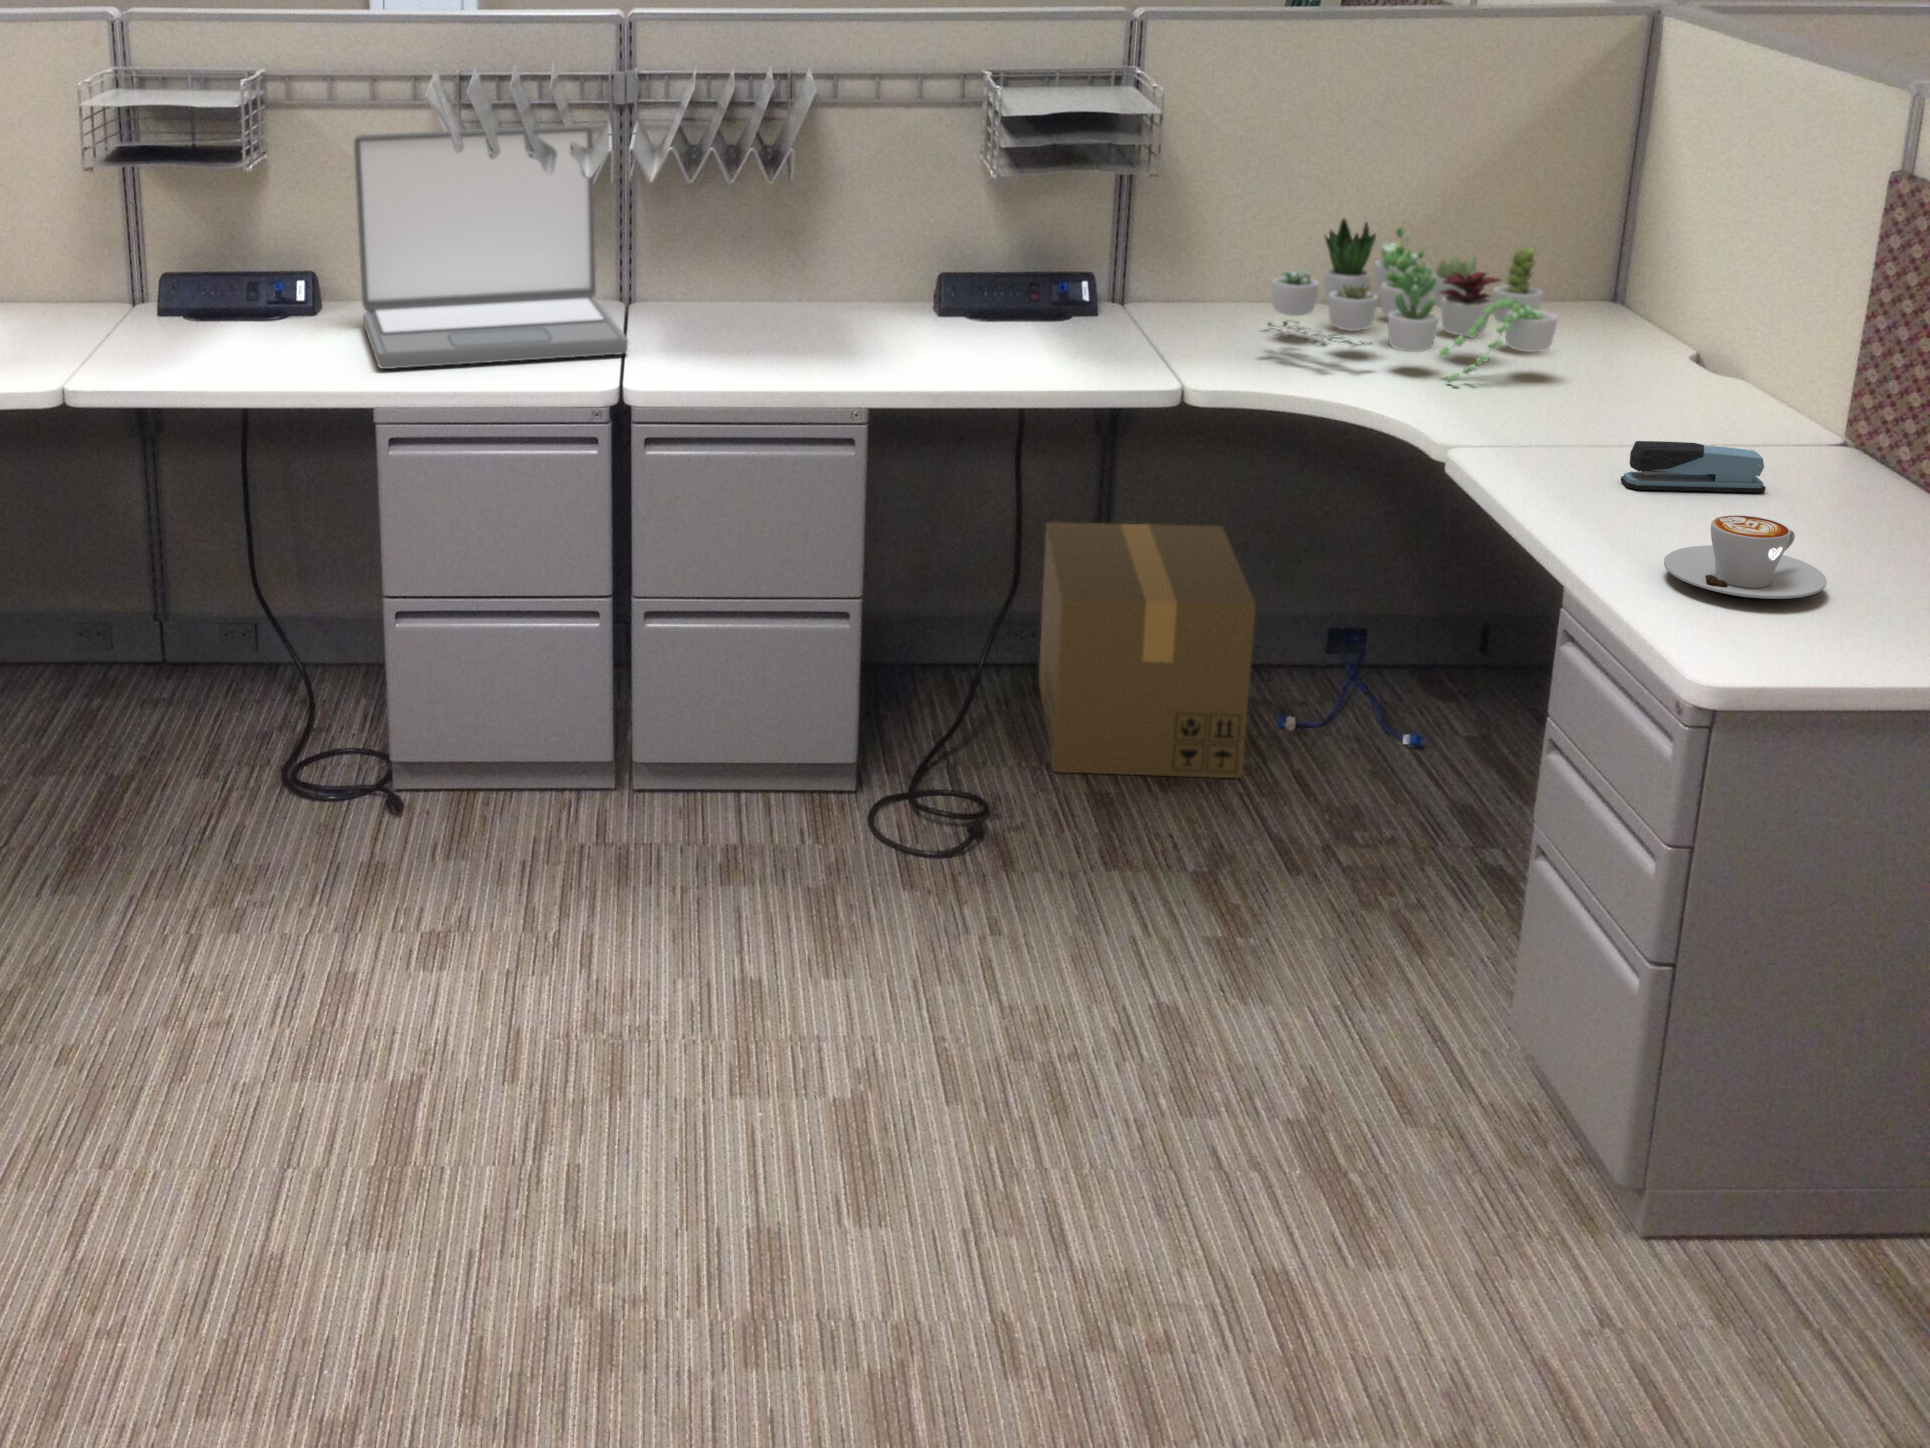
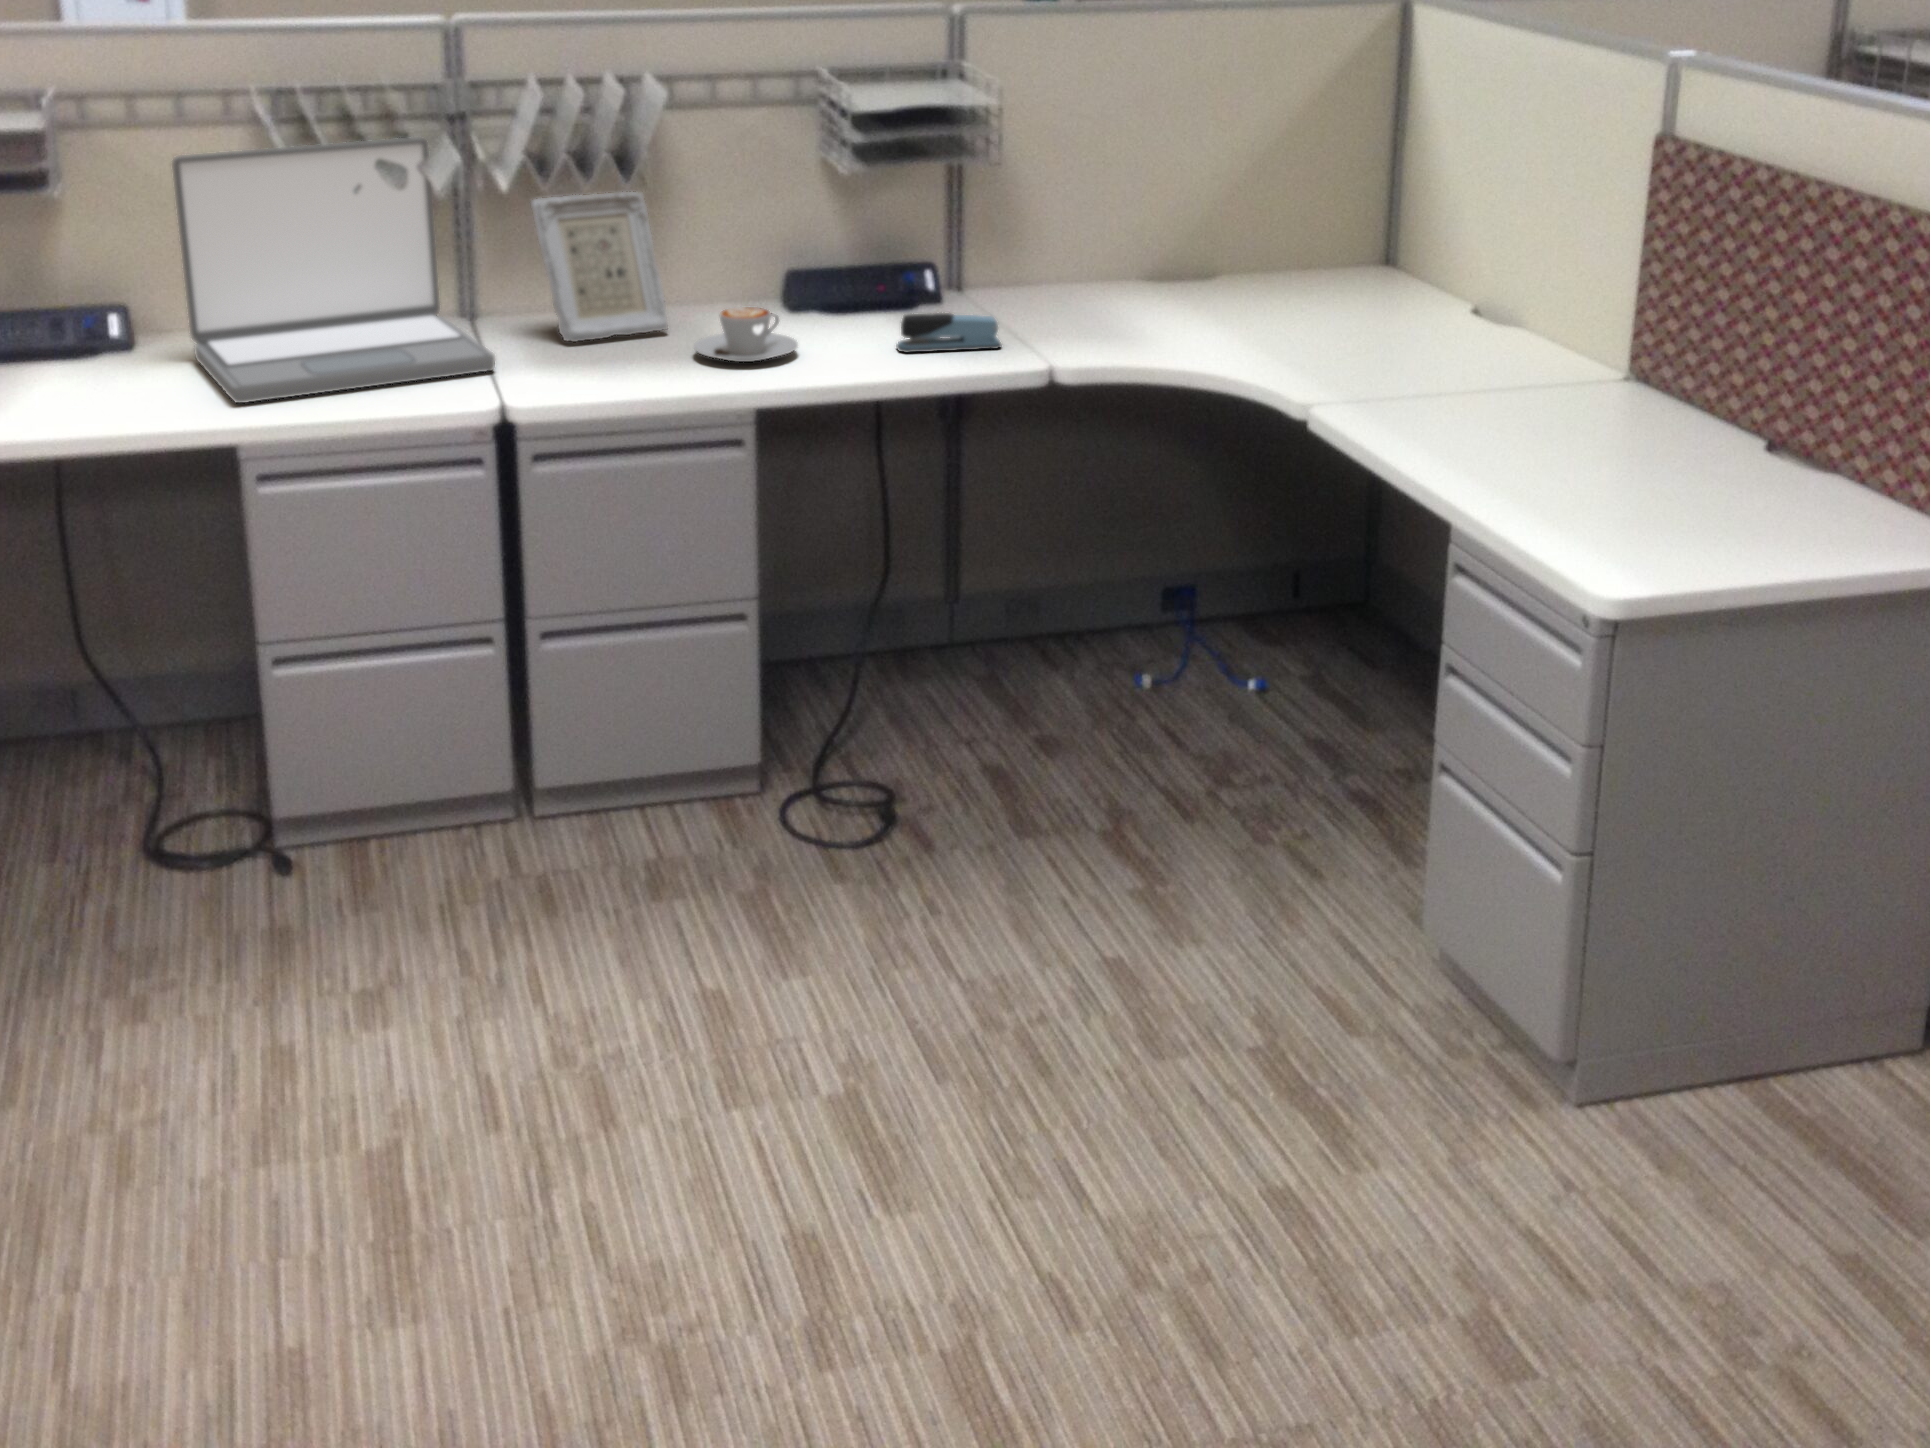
picture frame: none [685,187,810,332] -> present [531,192,668,342]
succulent plant: present [1265,219,1557,383] -> none [1077,196,1366,347]
stapler: present [1621,441,1766,493] -> present [897,313,1001,353]
coffee cup: present [1664,515,1826,599] -> present [694,307,798,362]
cardboard box: present [1039,522,1256,778] -> none [894,496,1113,747]

